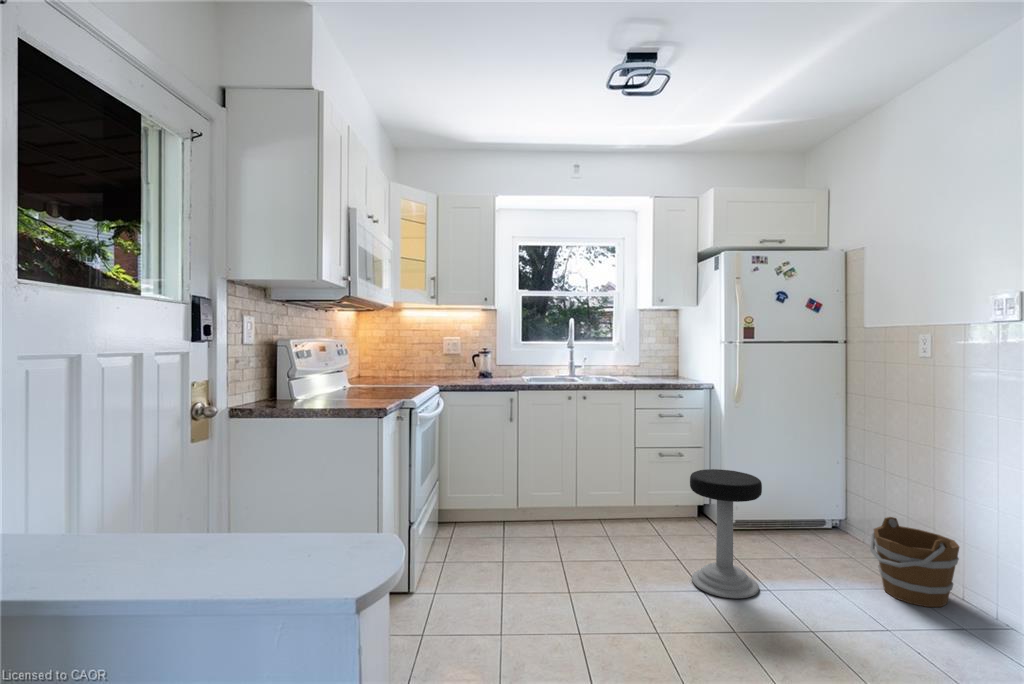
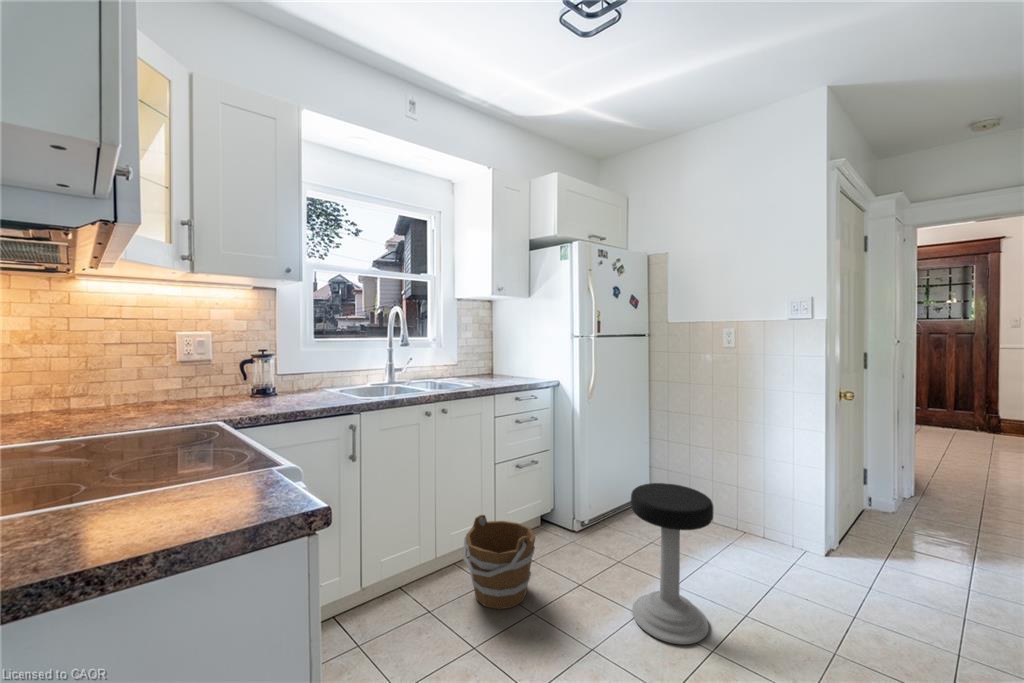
bucket: present [870,517,959,607] -> present [463,515,535,609]

